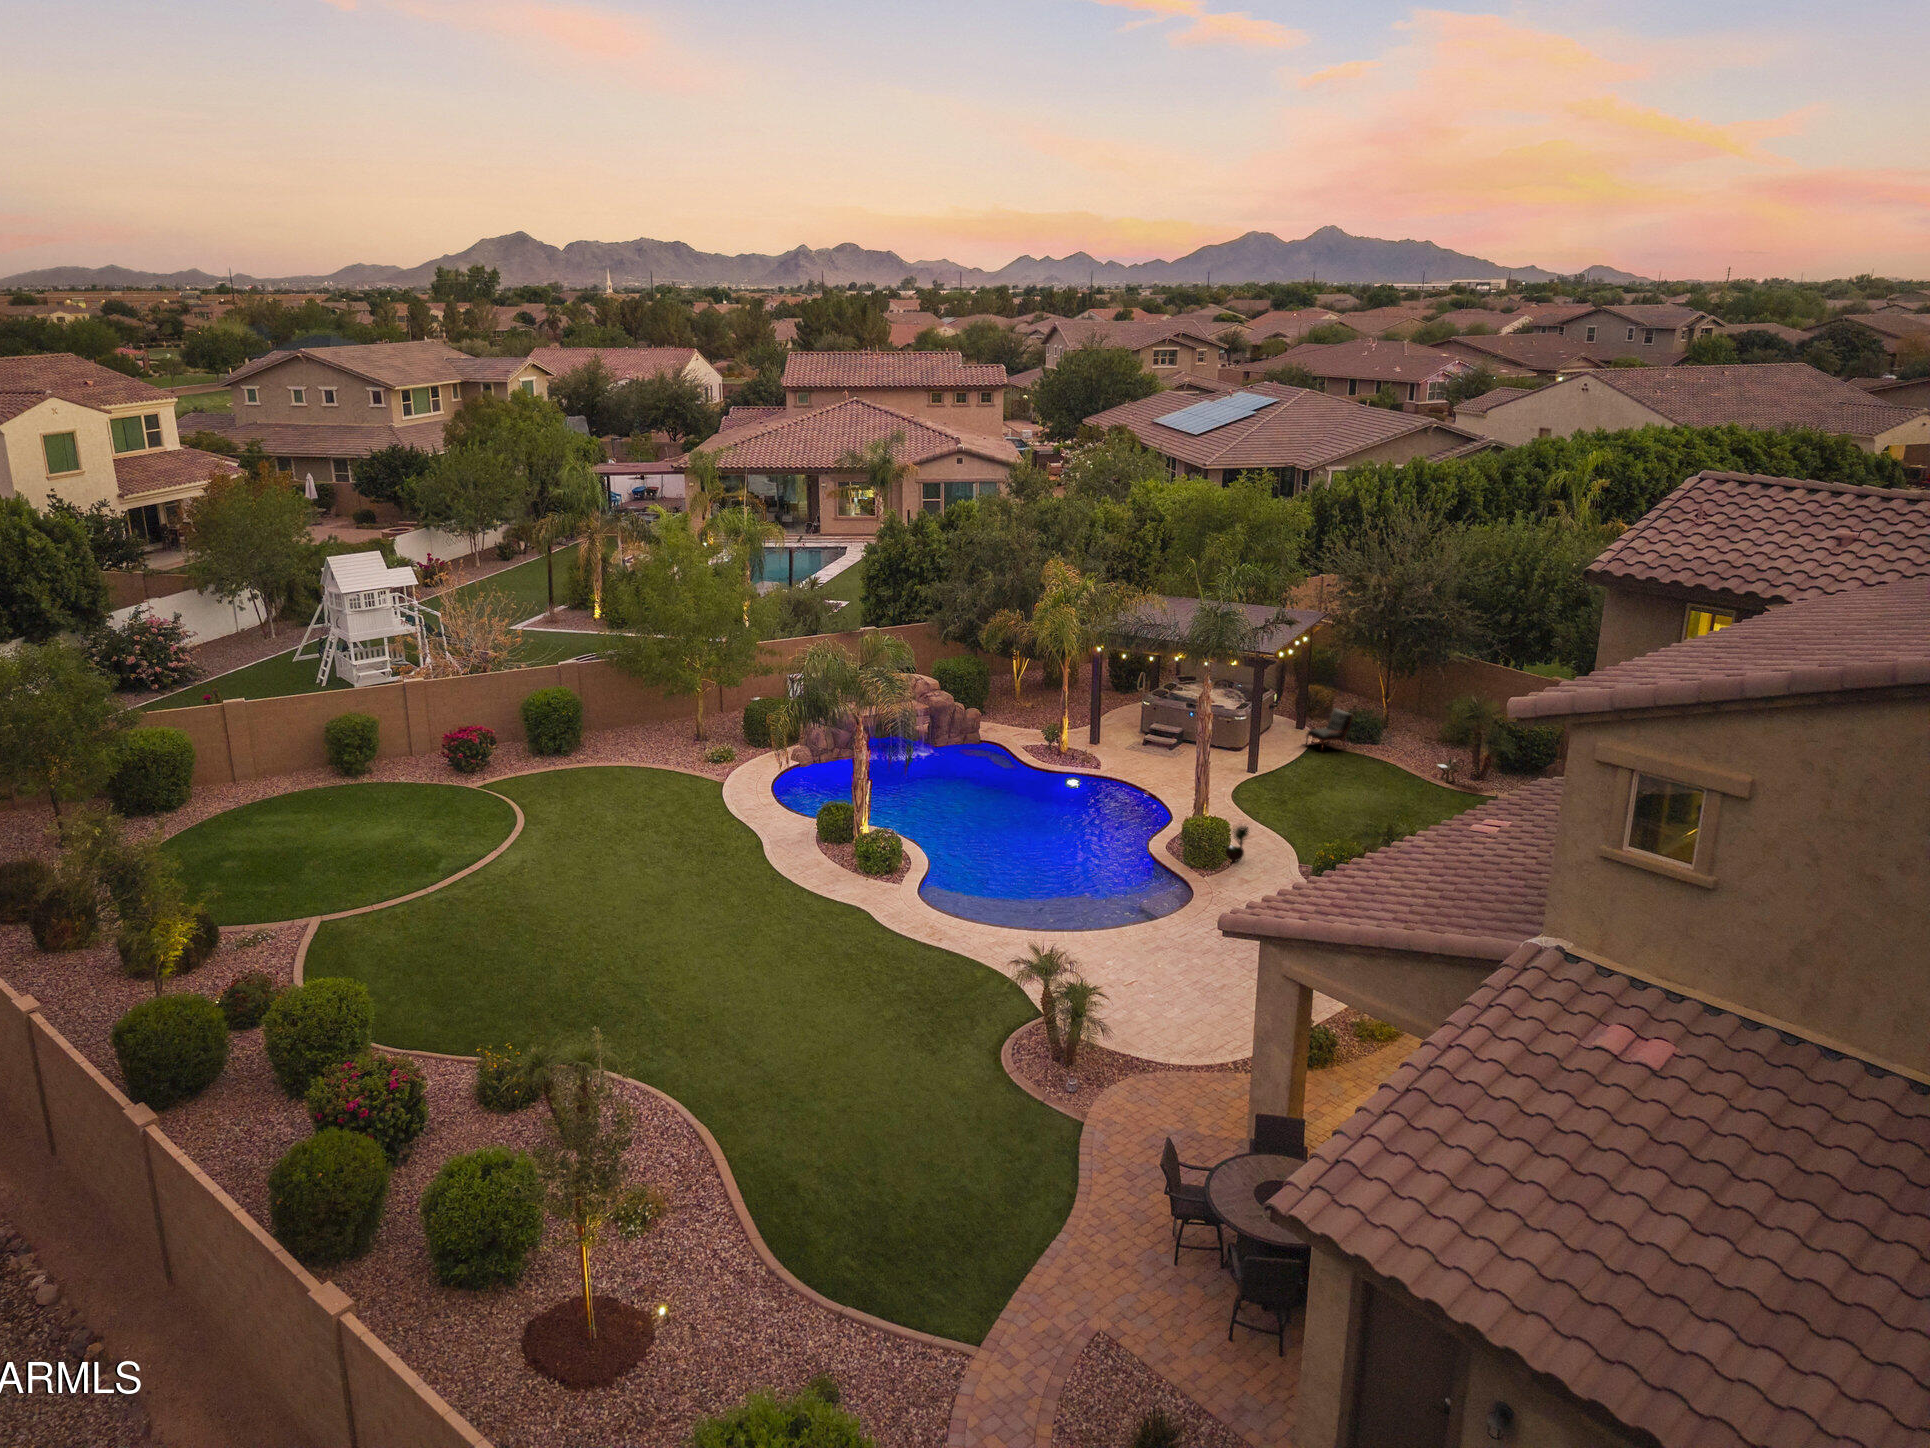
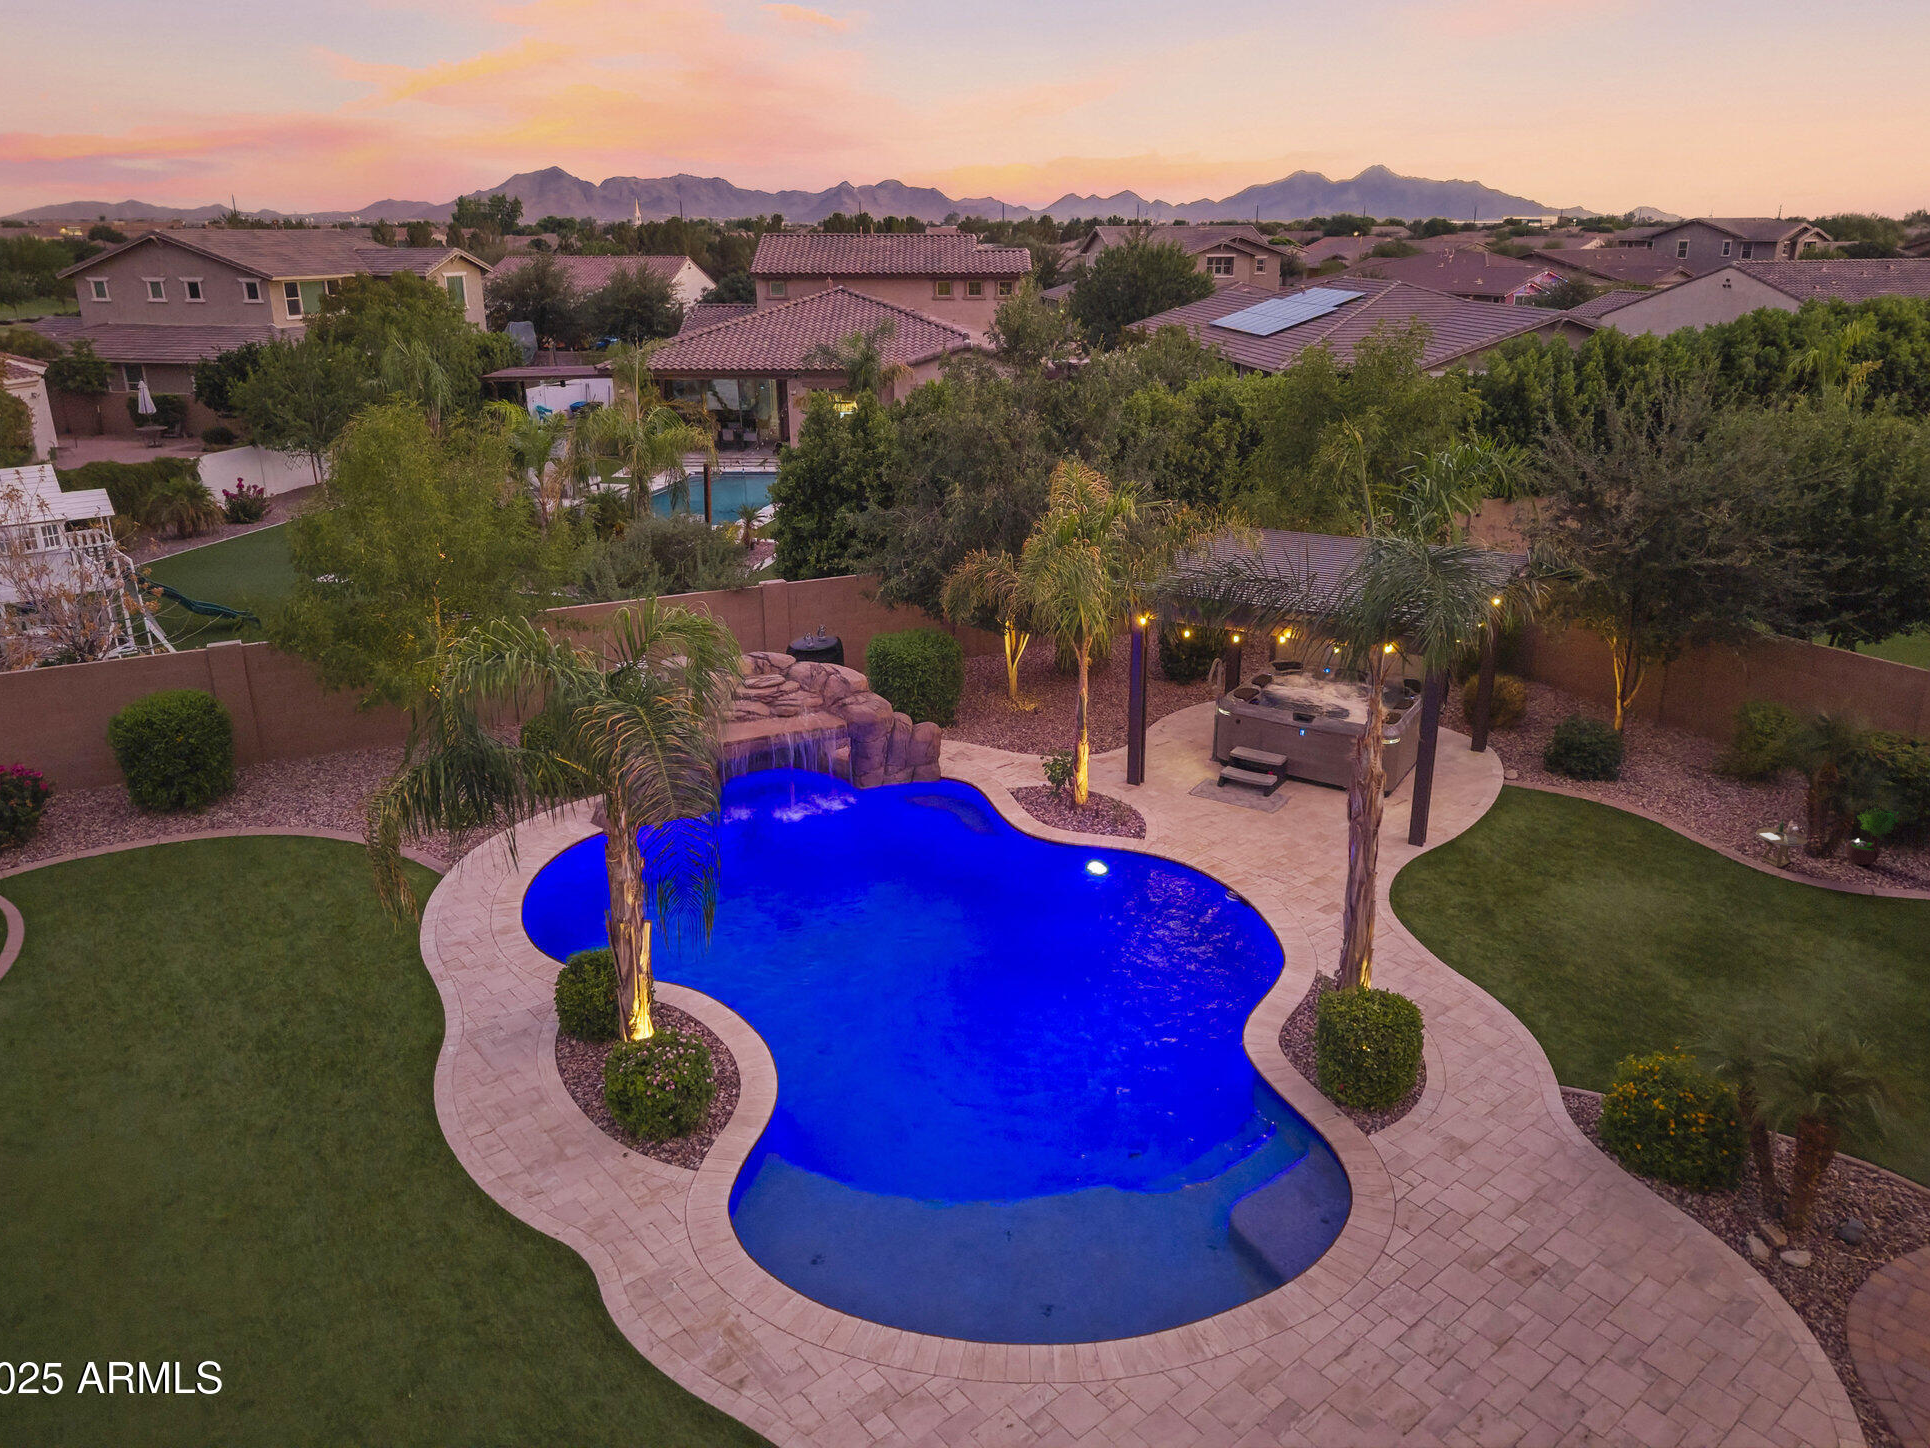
armchair: present [1306,709,1352,749] -> none [1494,719,1580,795]
potted tree: present [1225,826,1249,861] -> present [1845,808,1897,865]

